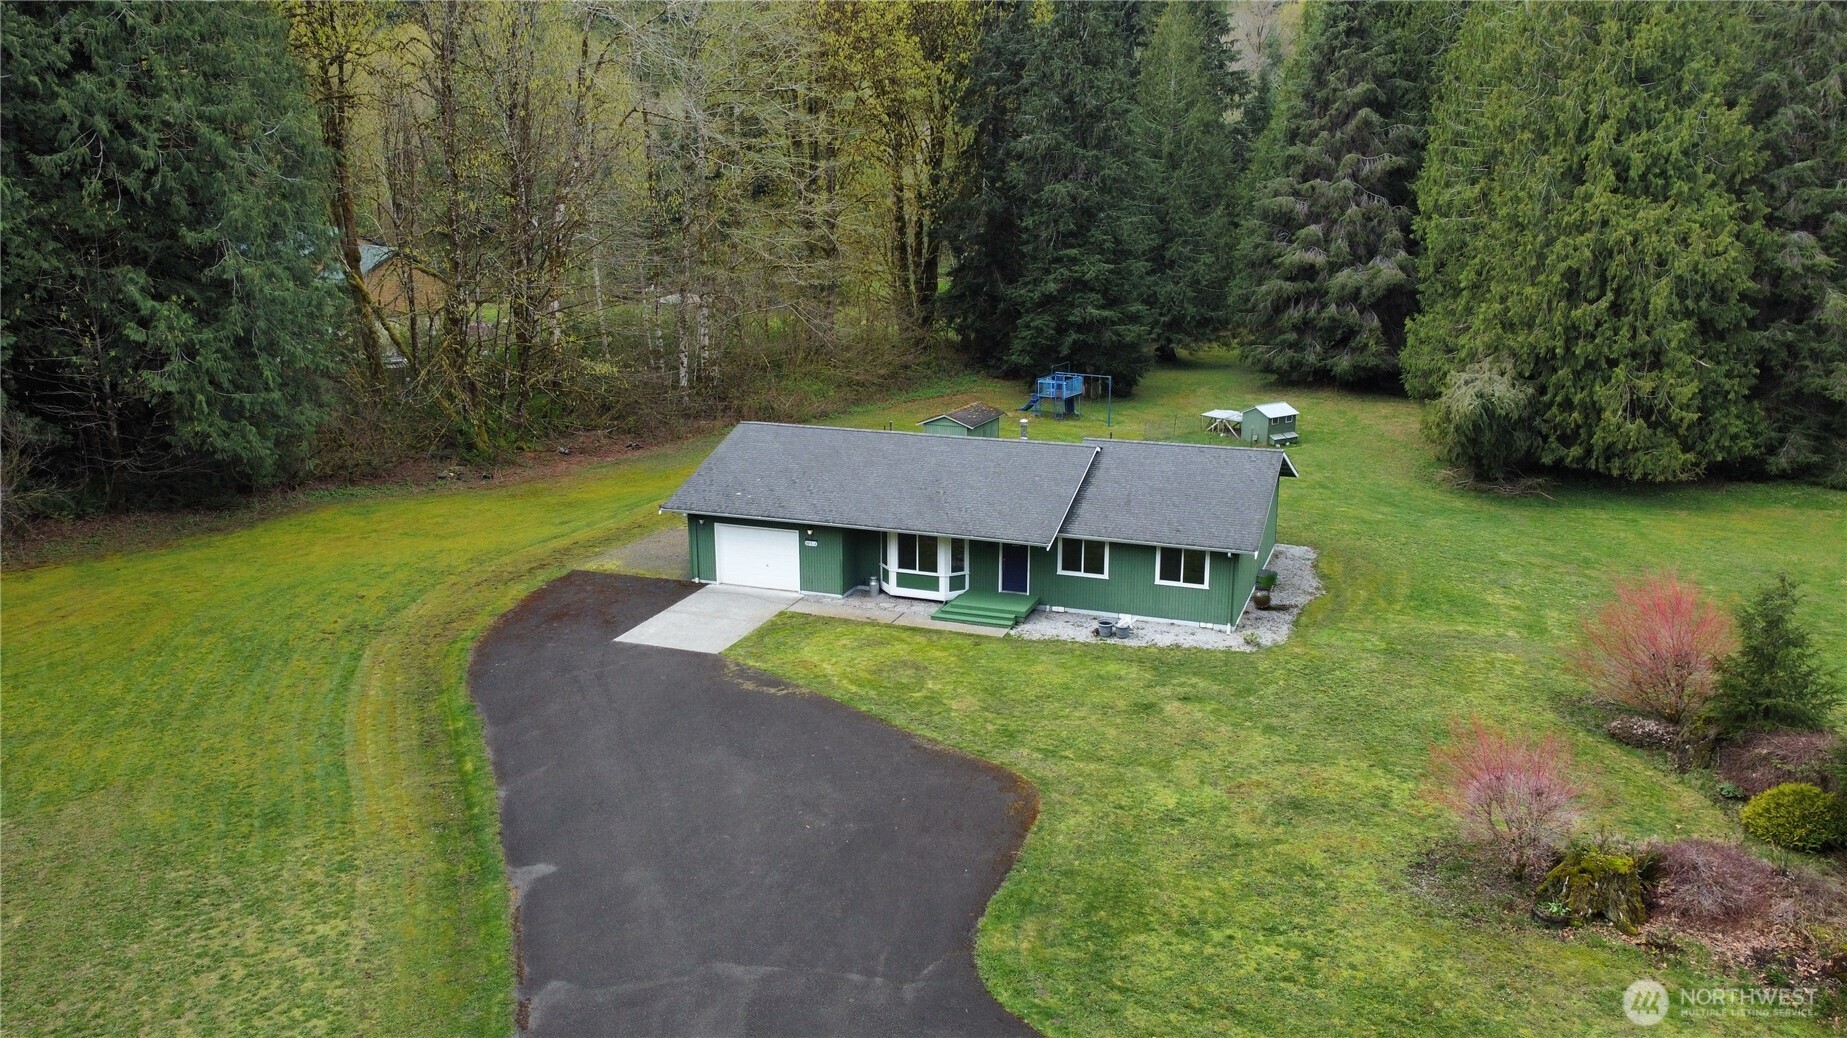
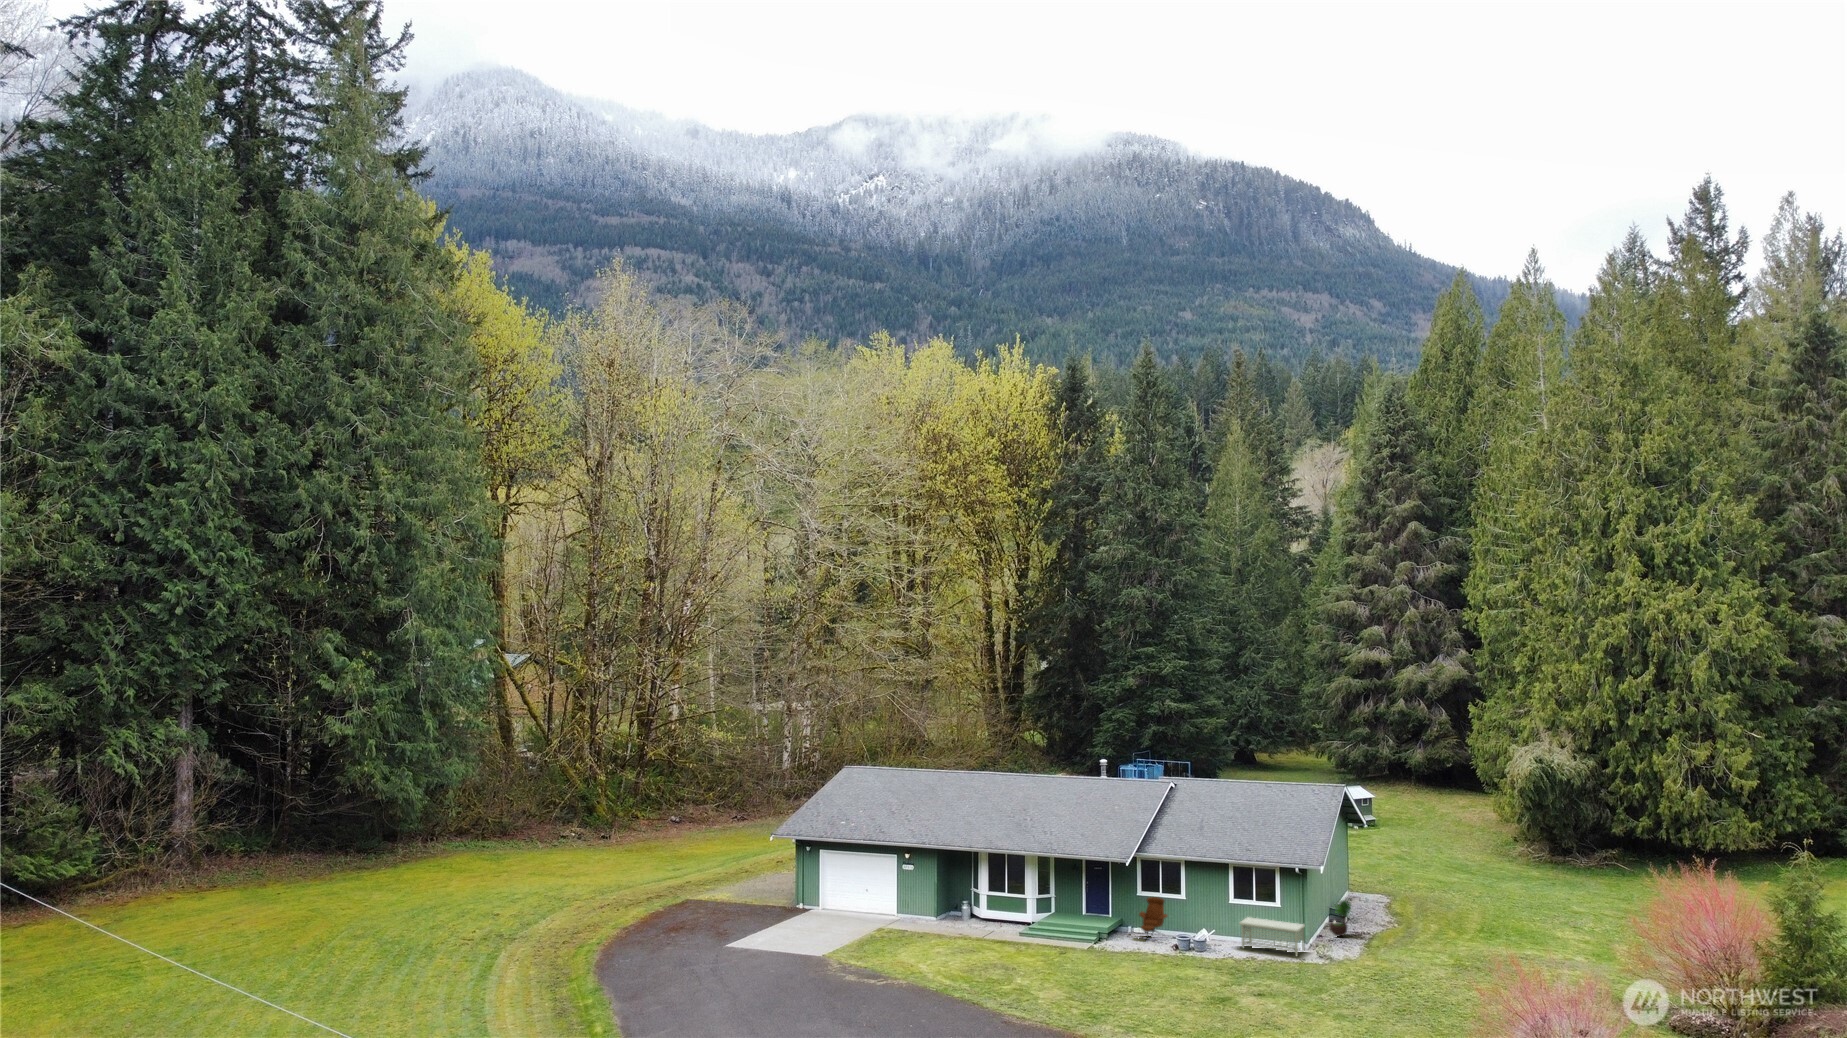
lounge chair: none [1056,575,1088,625] -> present [1139,897,1167,938]
storage bench: none [1162,597,1230,641] -> present [1239,917,1305,956]

